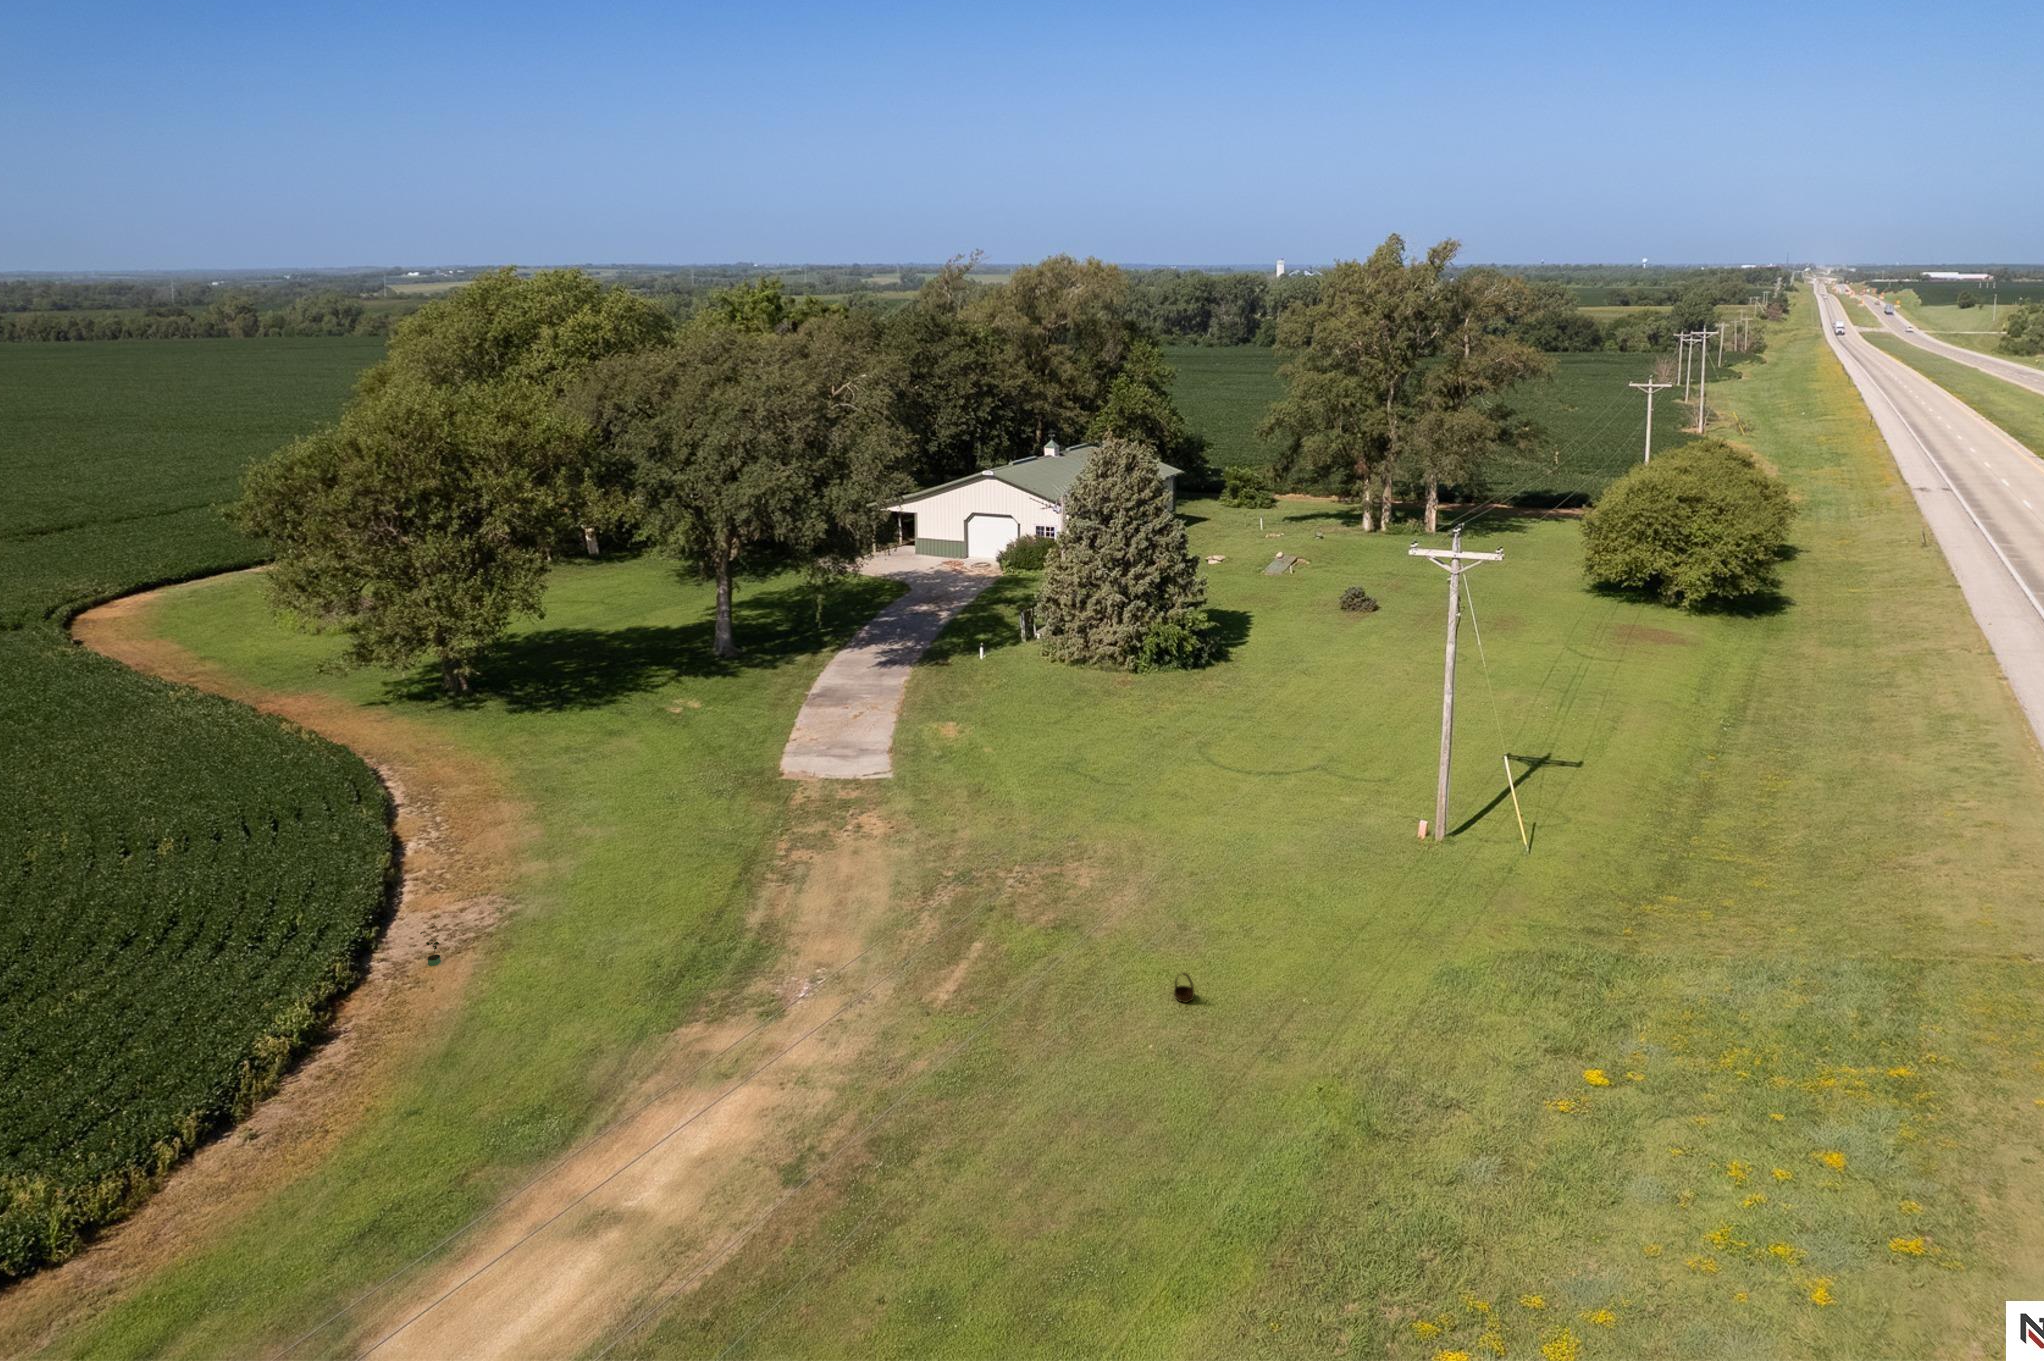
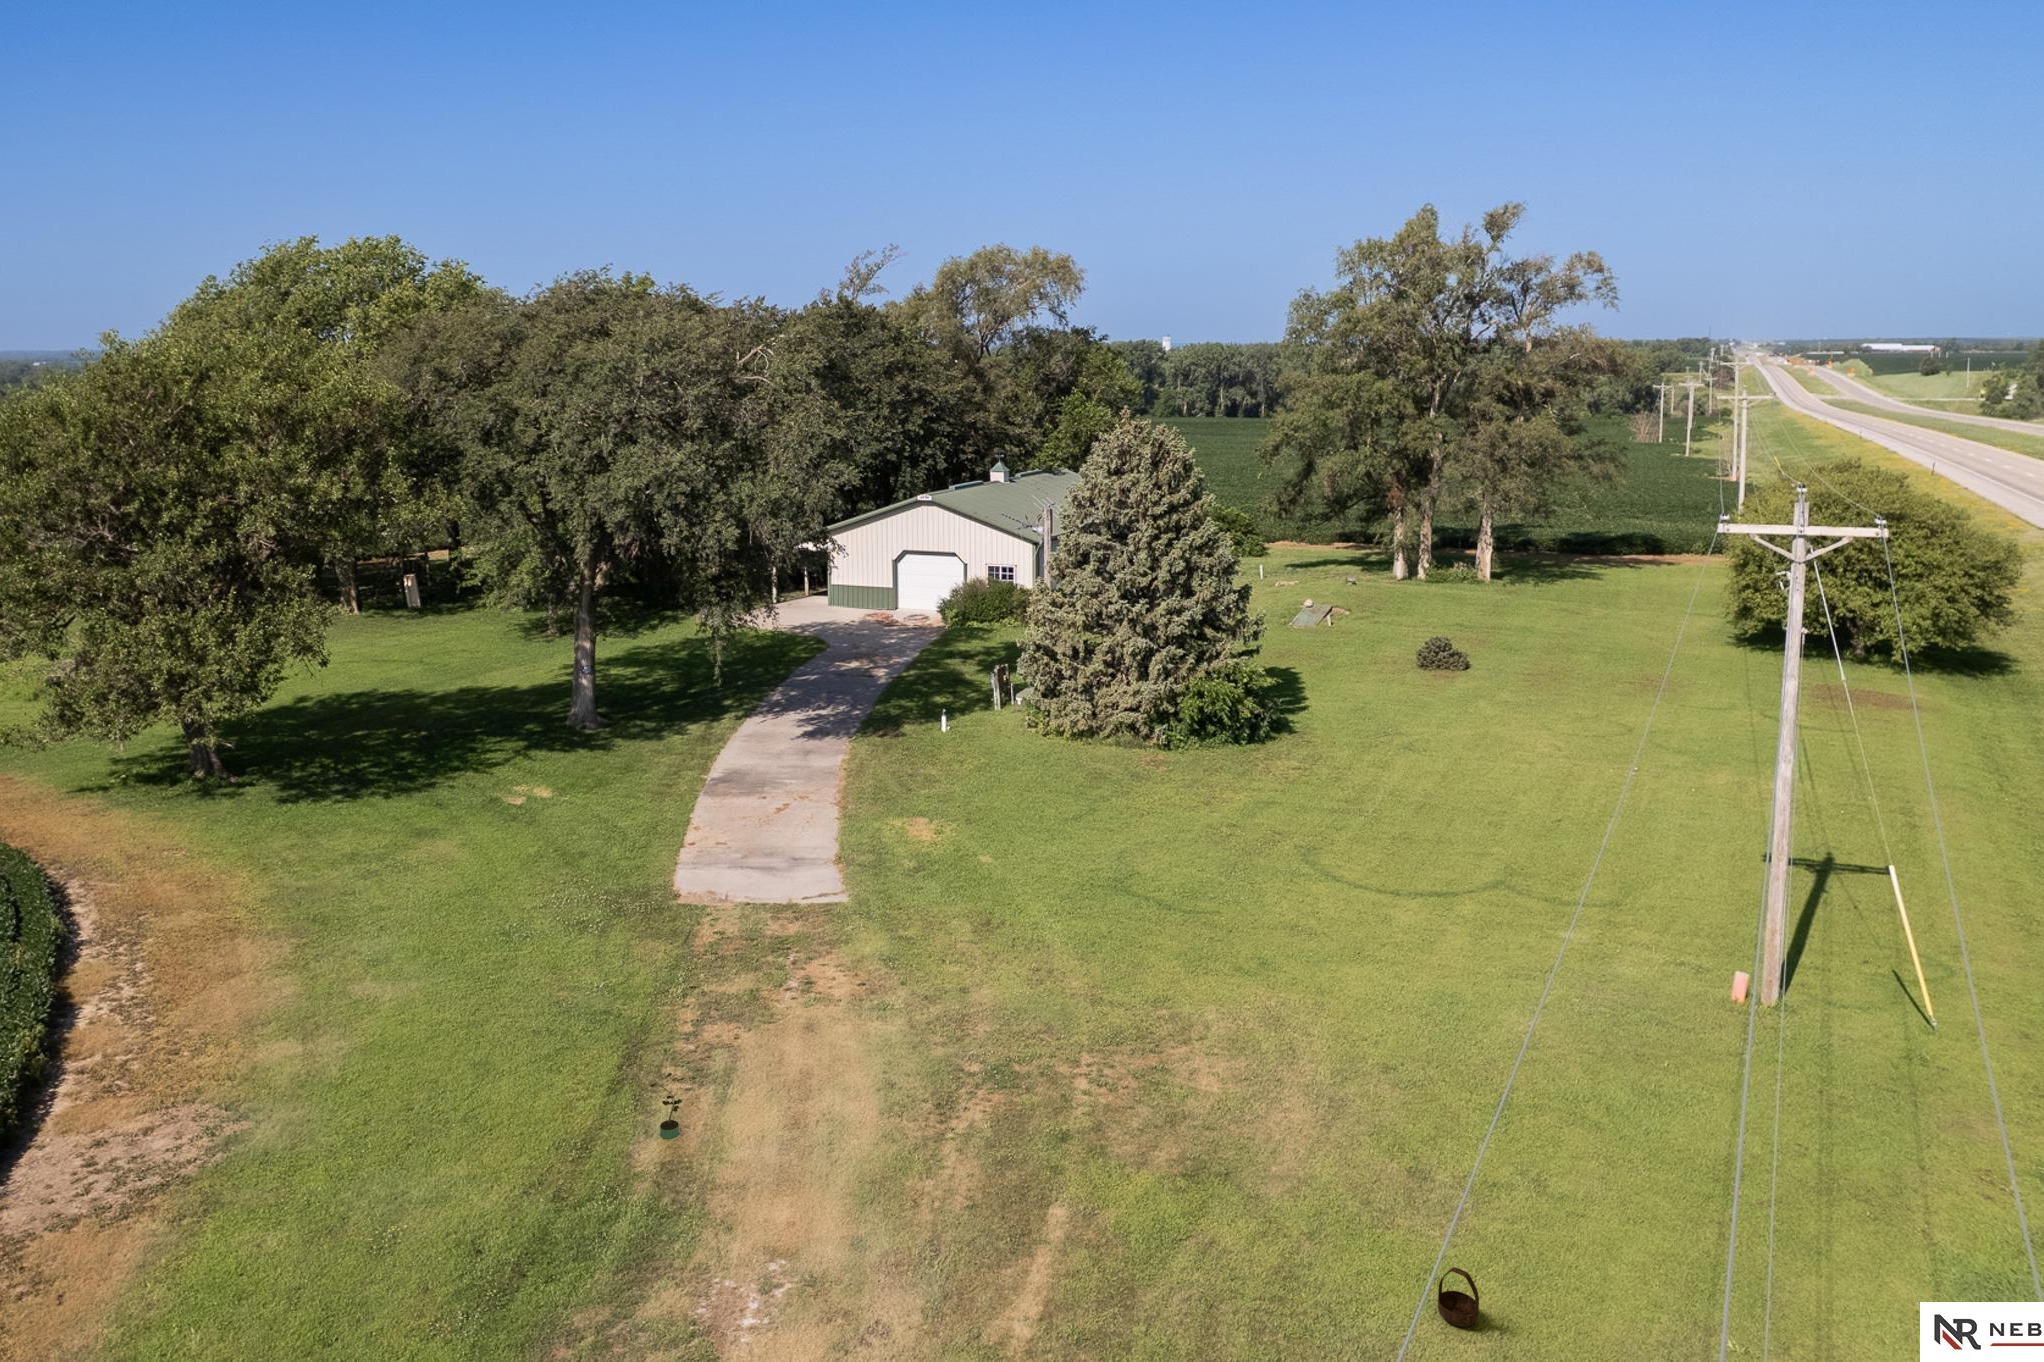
potted plant: present [420,925,441,966] -> present [650,1073,684,1139]

